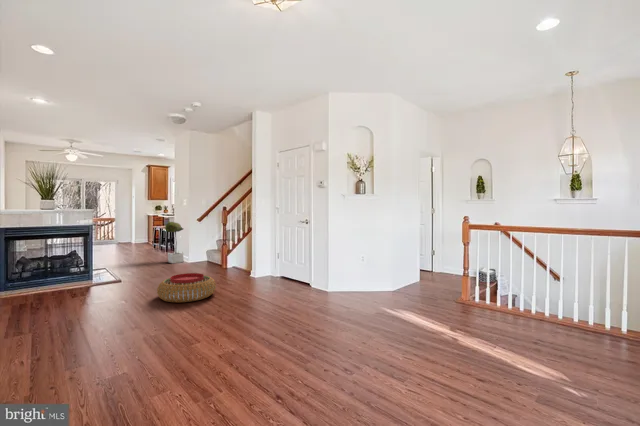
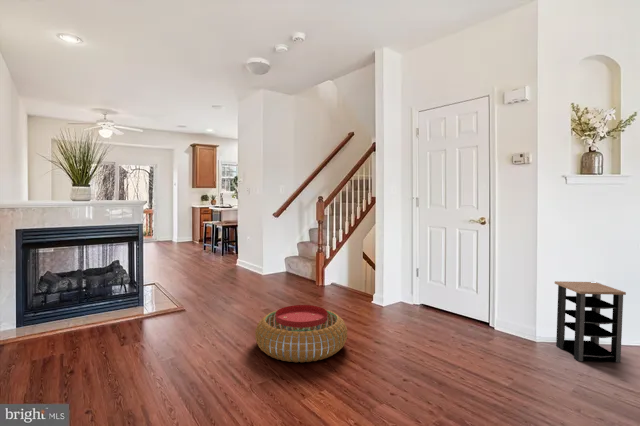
potted tree: present [165,222,184,263] -> none [230,216,254,276]
side table: none [337,255,363,297] -> present [555,281,626,363]

